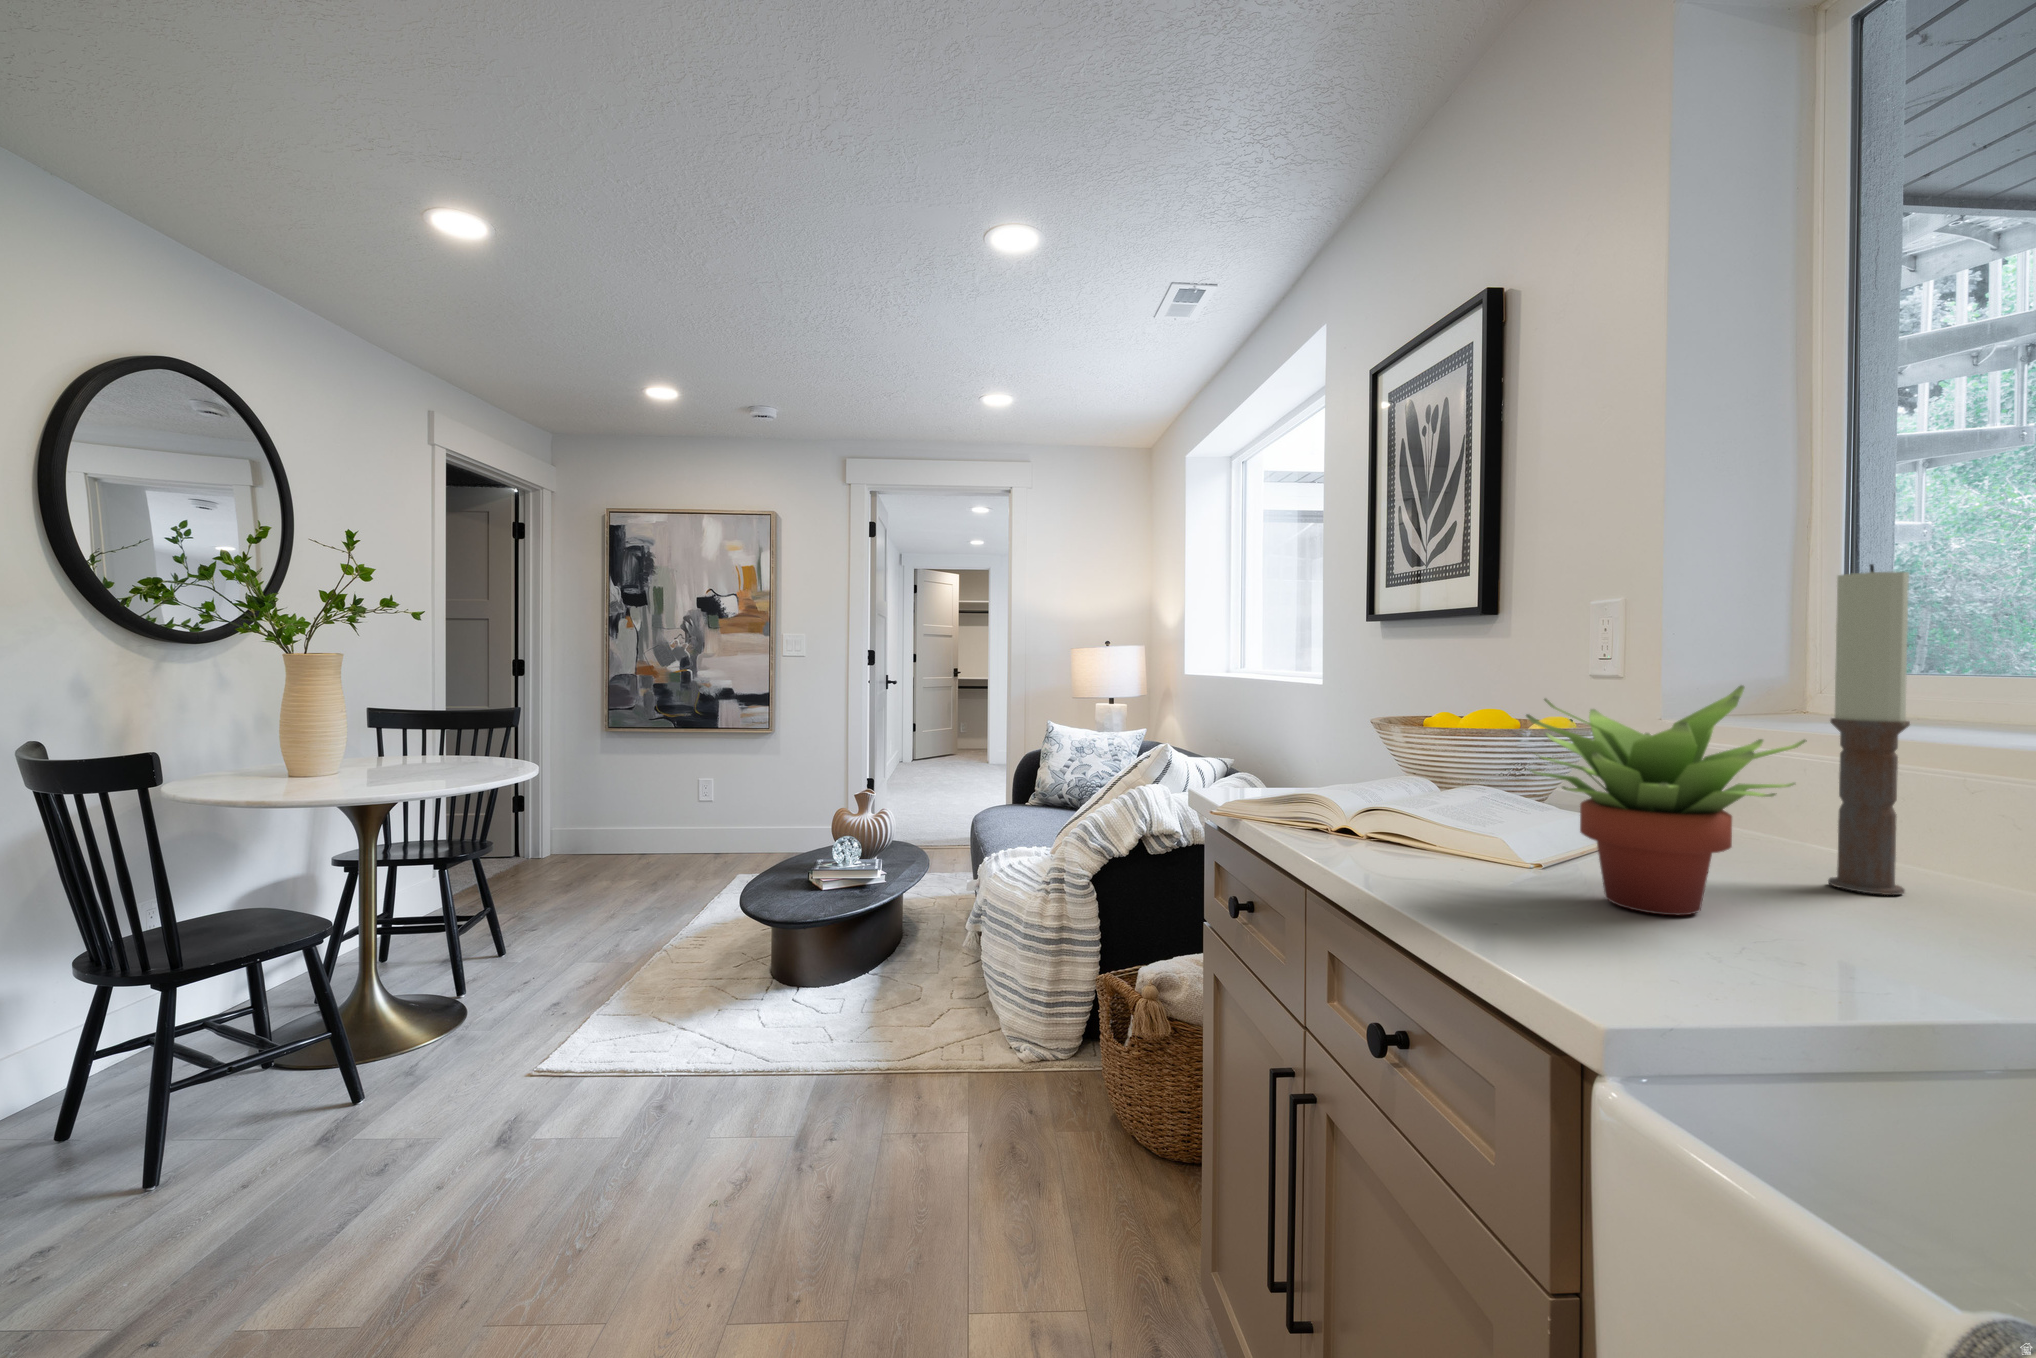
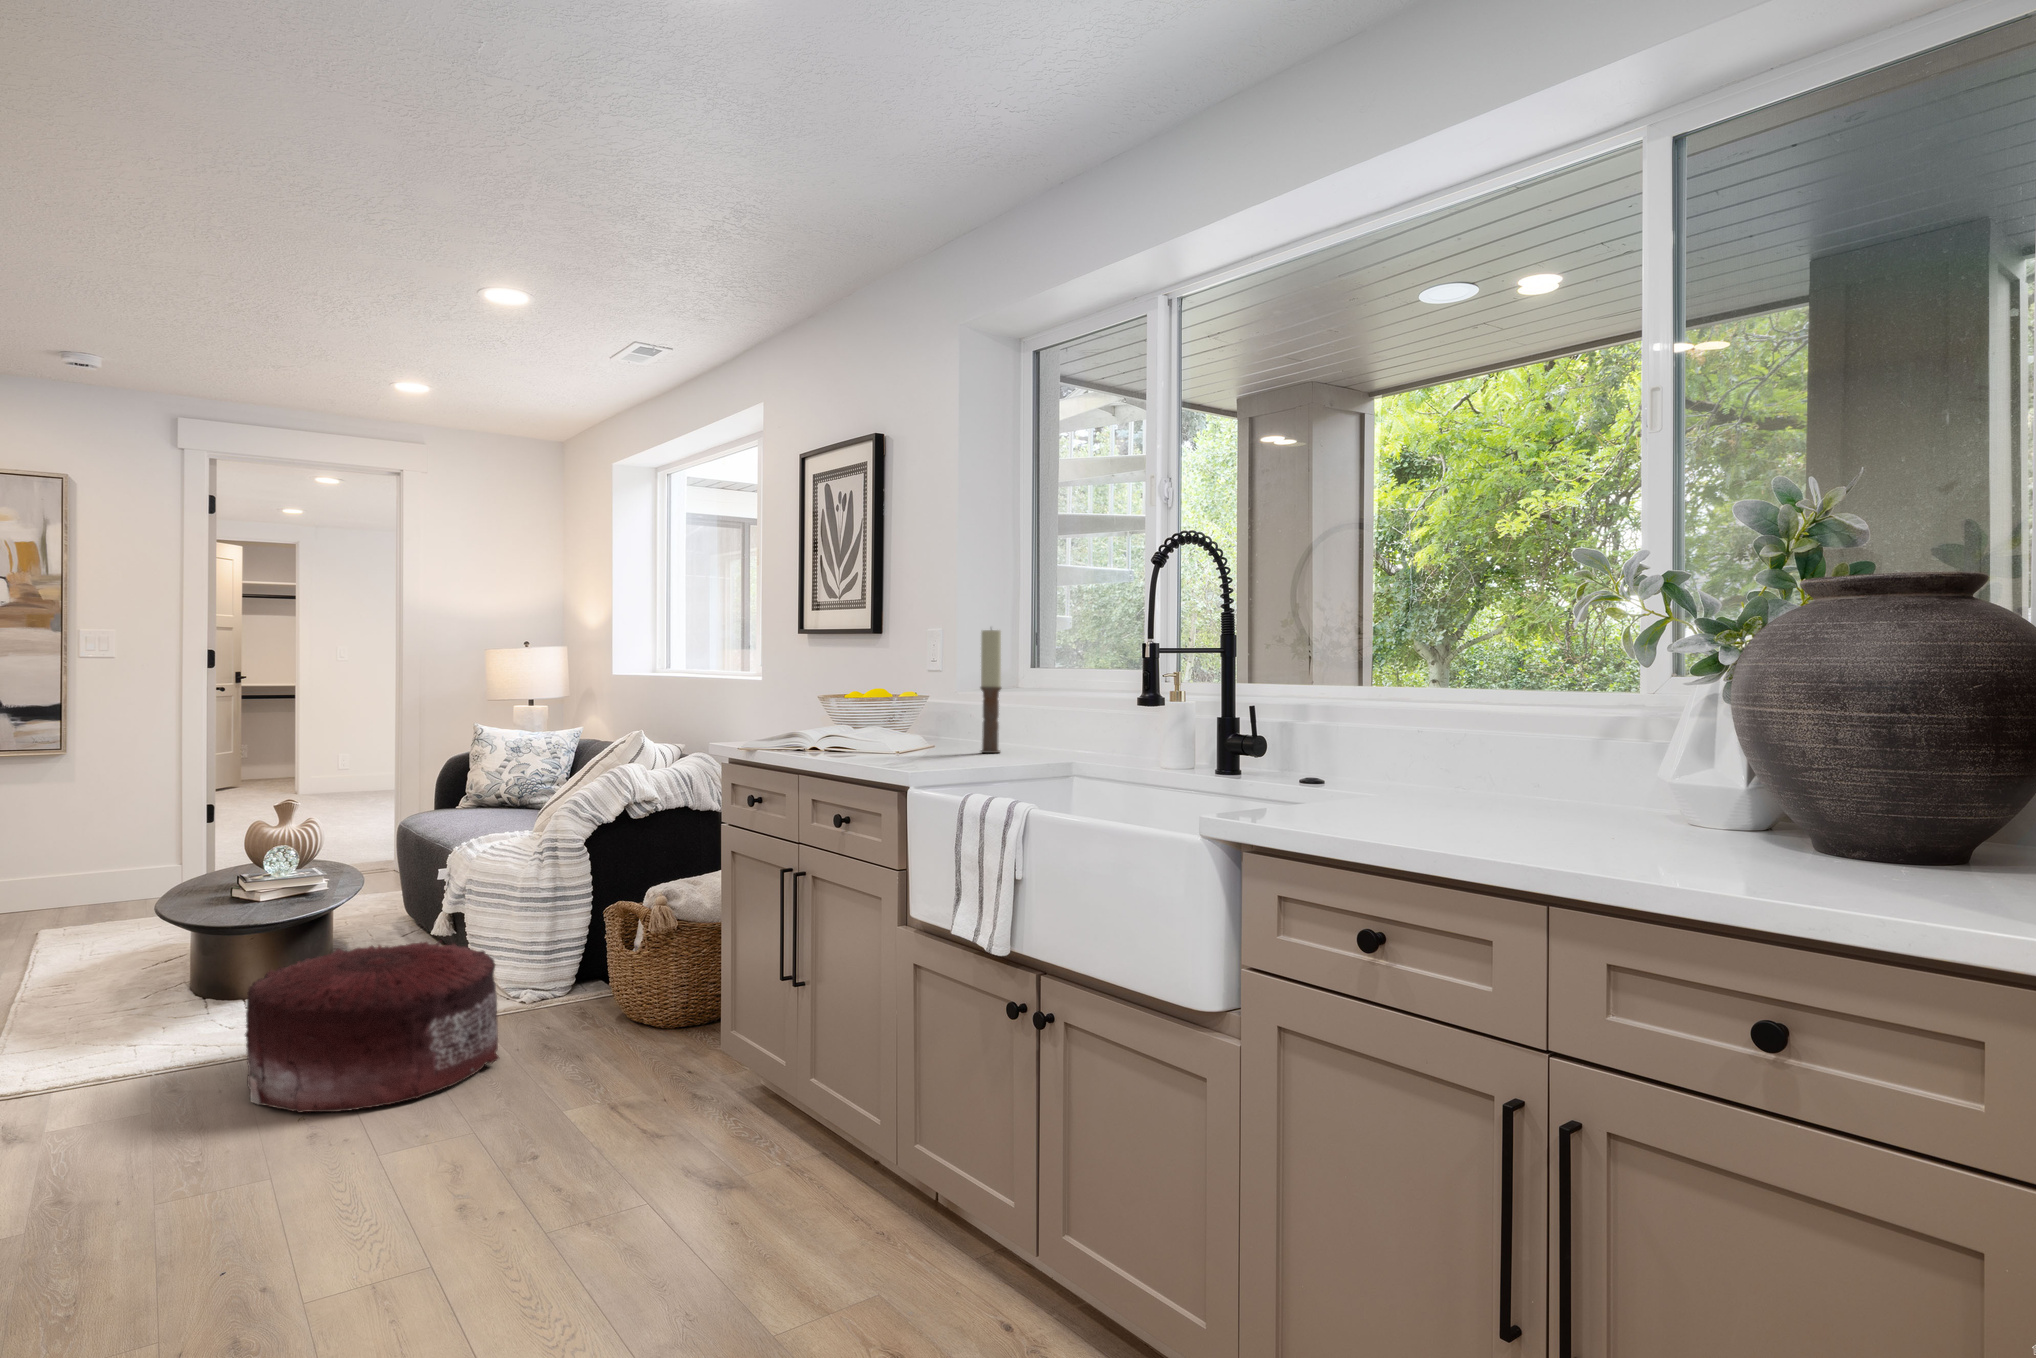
succulent plant: present [1526,686,1806,915] -> none [868,673,958,760]
pouf: none [698,975,965,1221] -> present [245,942,499,1113]

